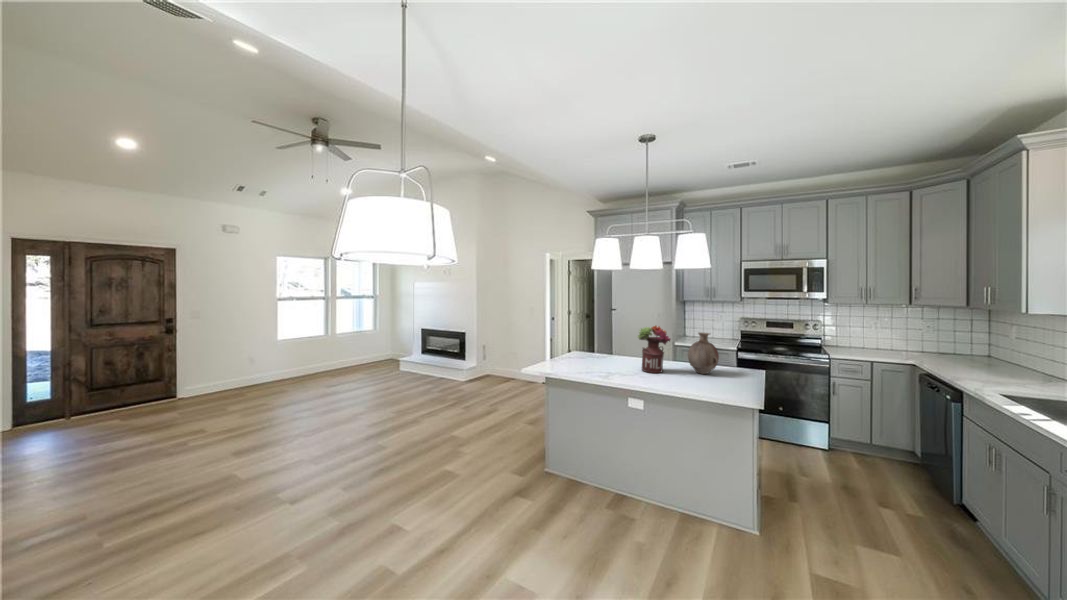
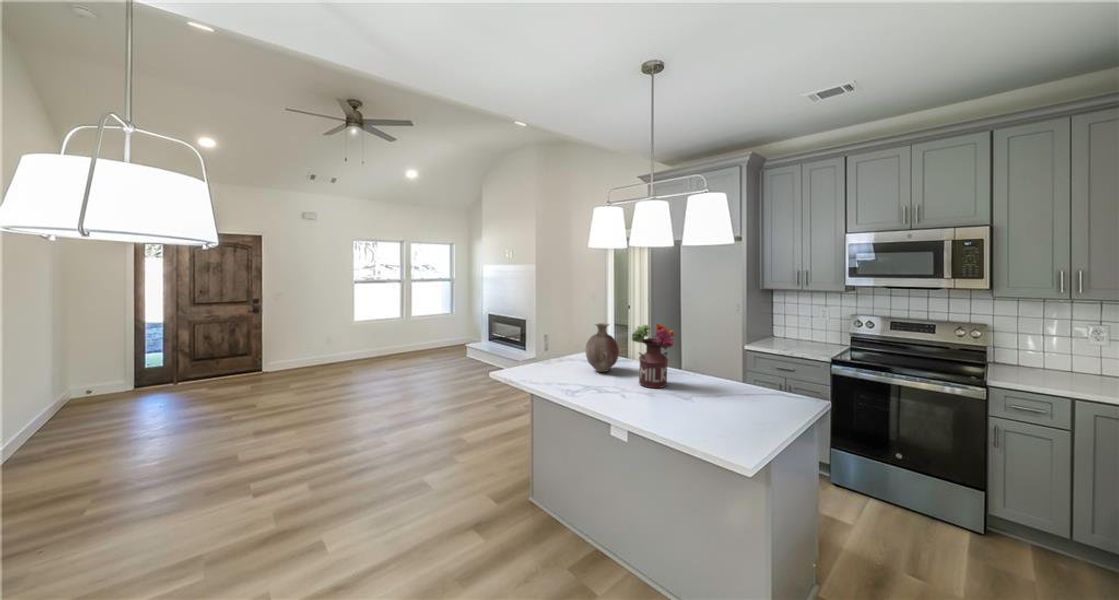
vase: present [688,333,719,374] -> present [585,323,619,372]

